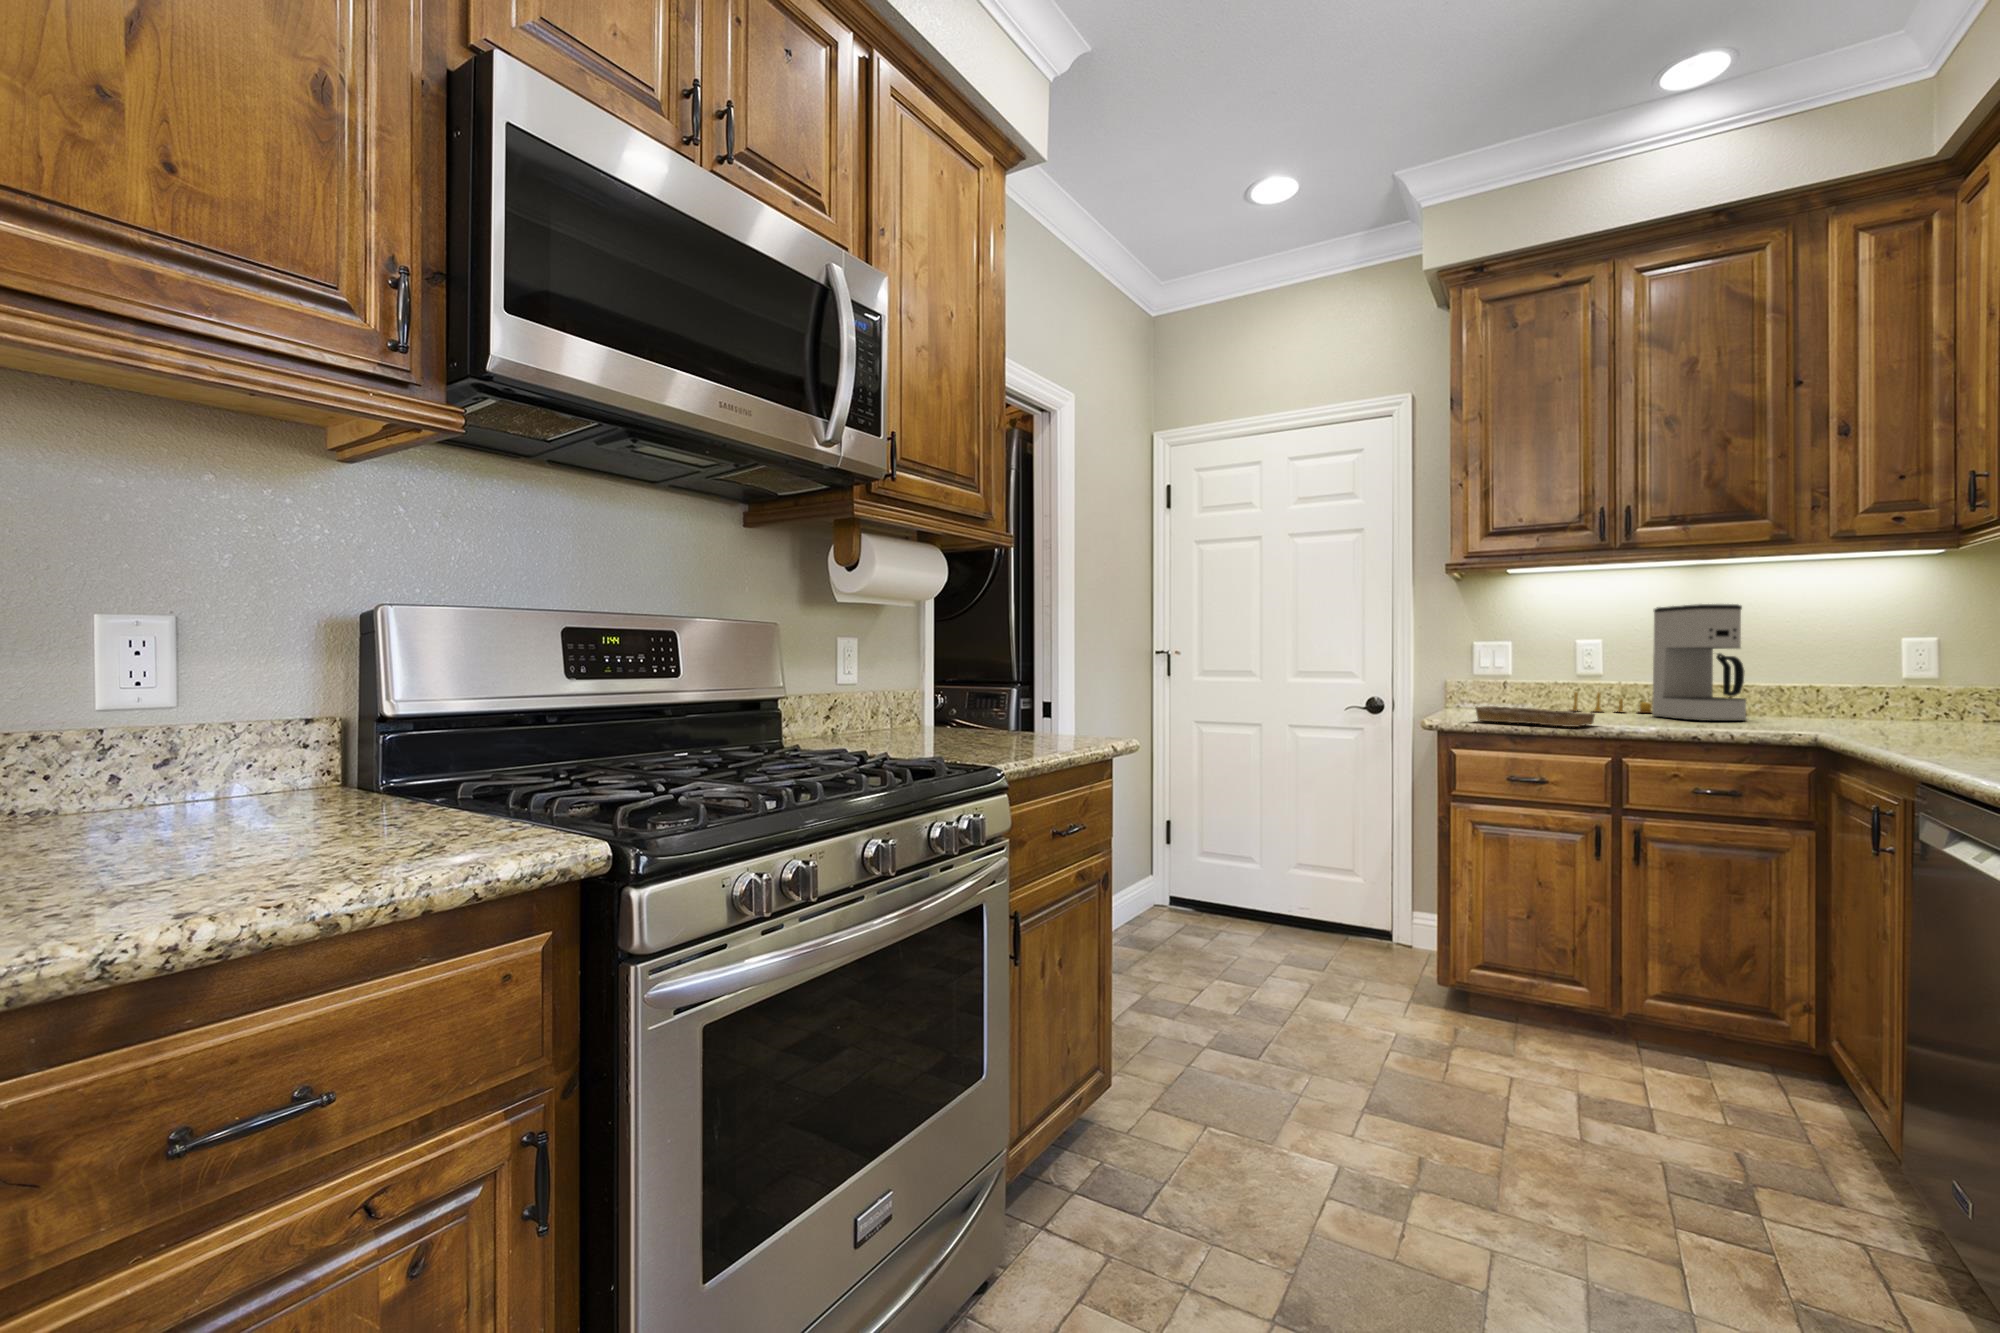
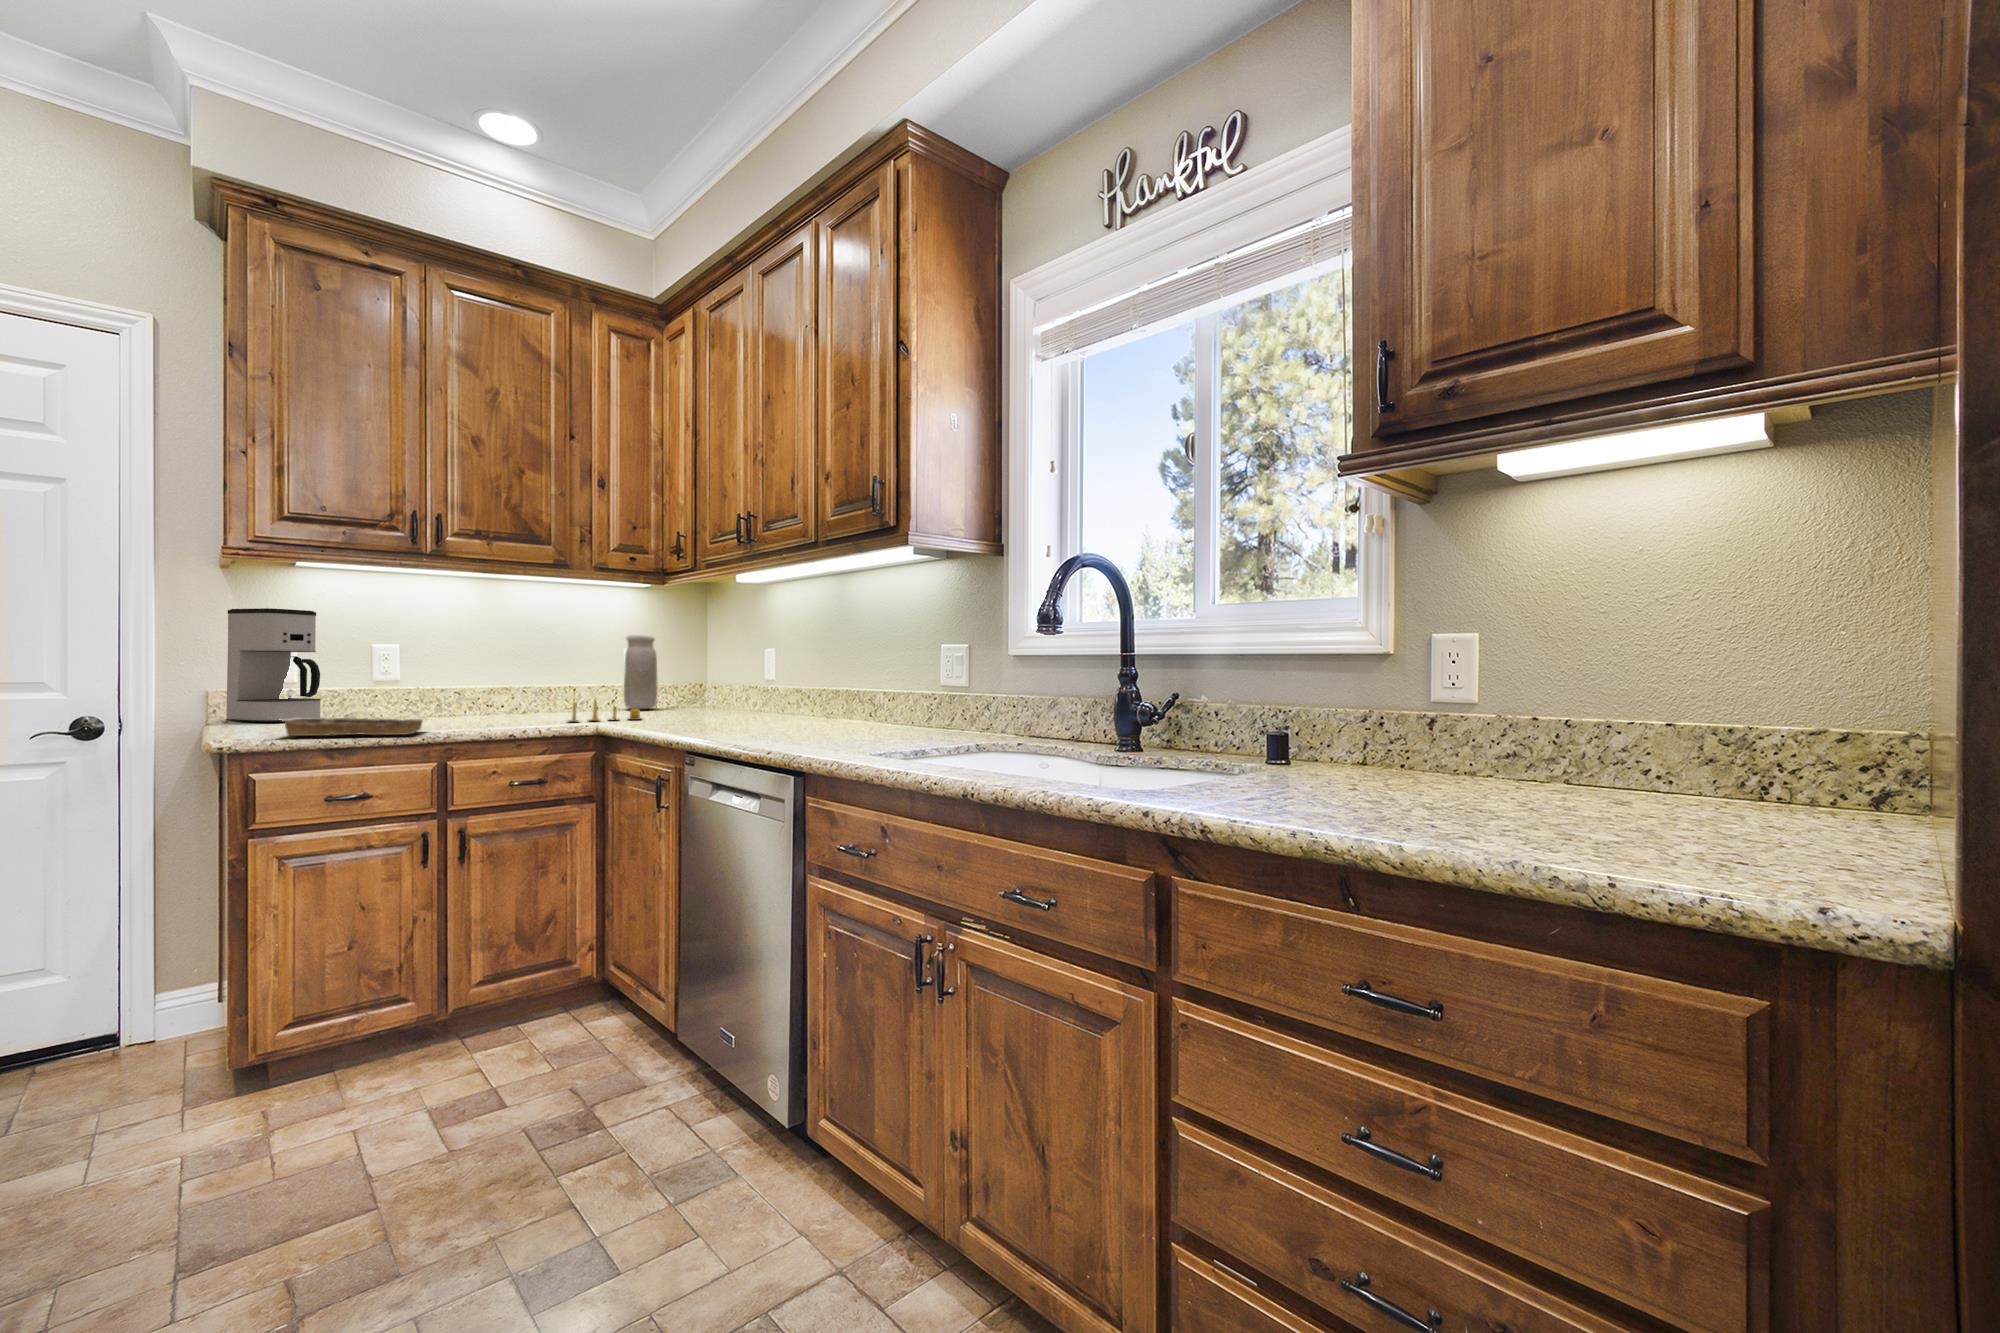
coffee maker: present [1652,604,1746,721] -> present [226,608,321,722]
vase: none [1898,619,1957,721] -> present [624,635,657,709]
candle: present [1569,692,1652,713] -> present [569,702,640,722]

